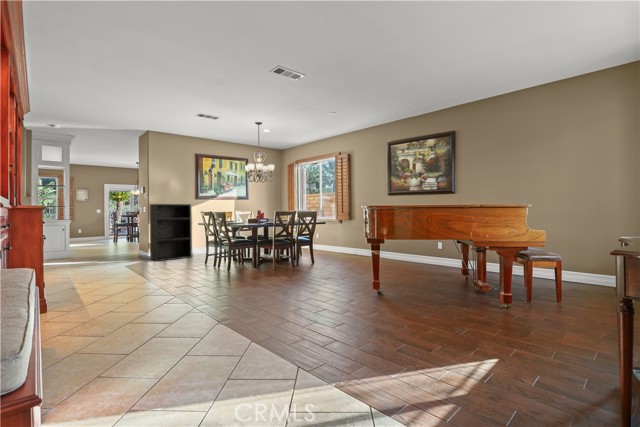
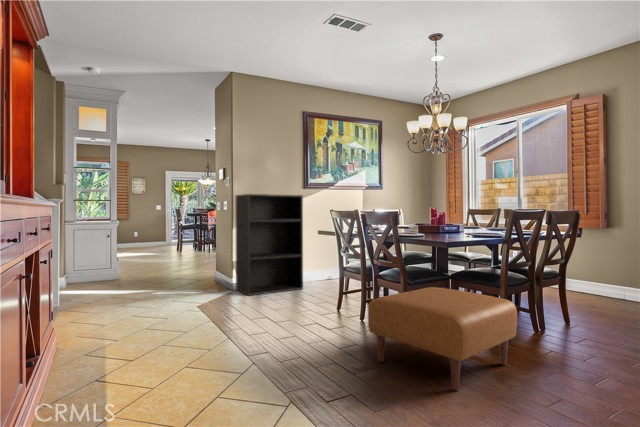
ottoman: none [201,247,263,282] -> present [368,287,517,391]

